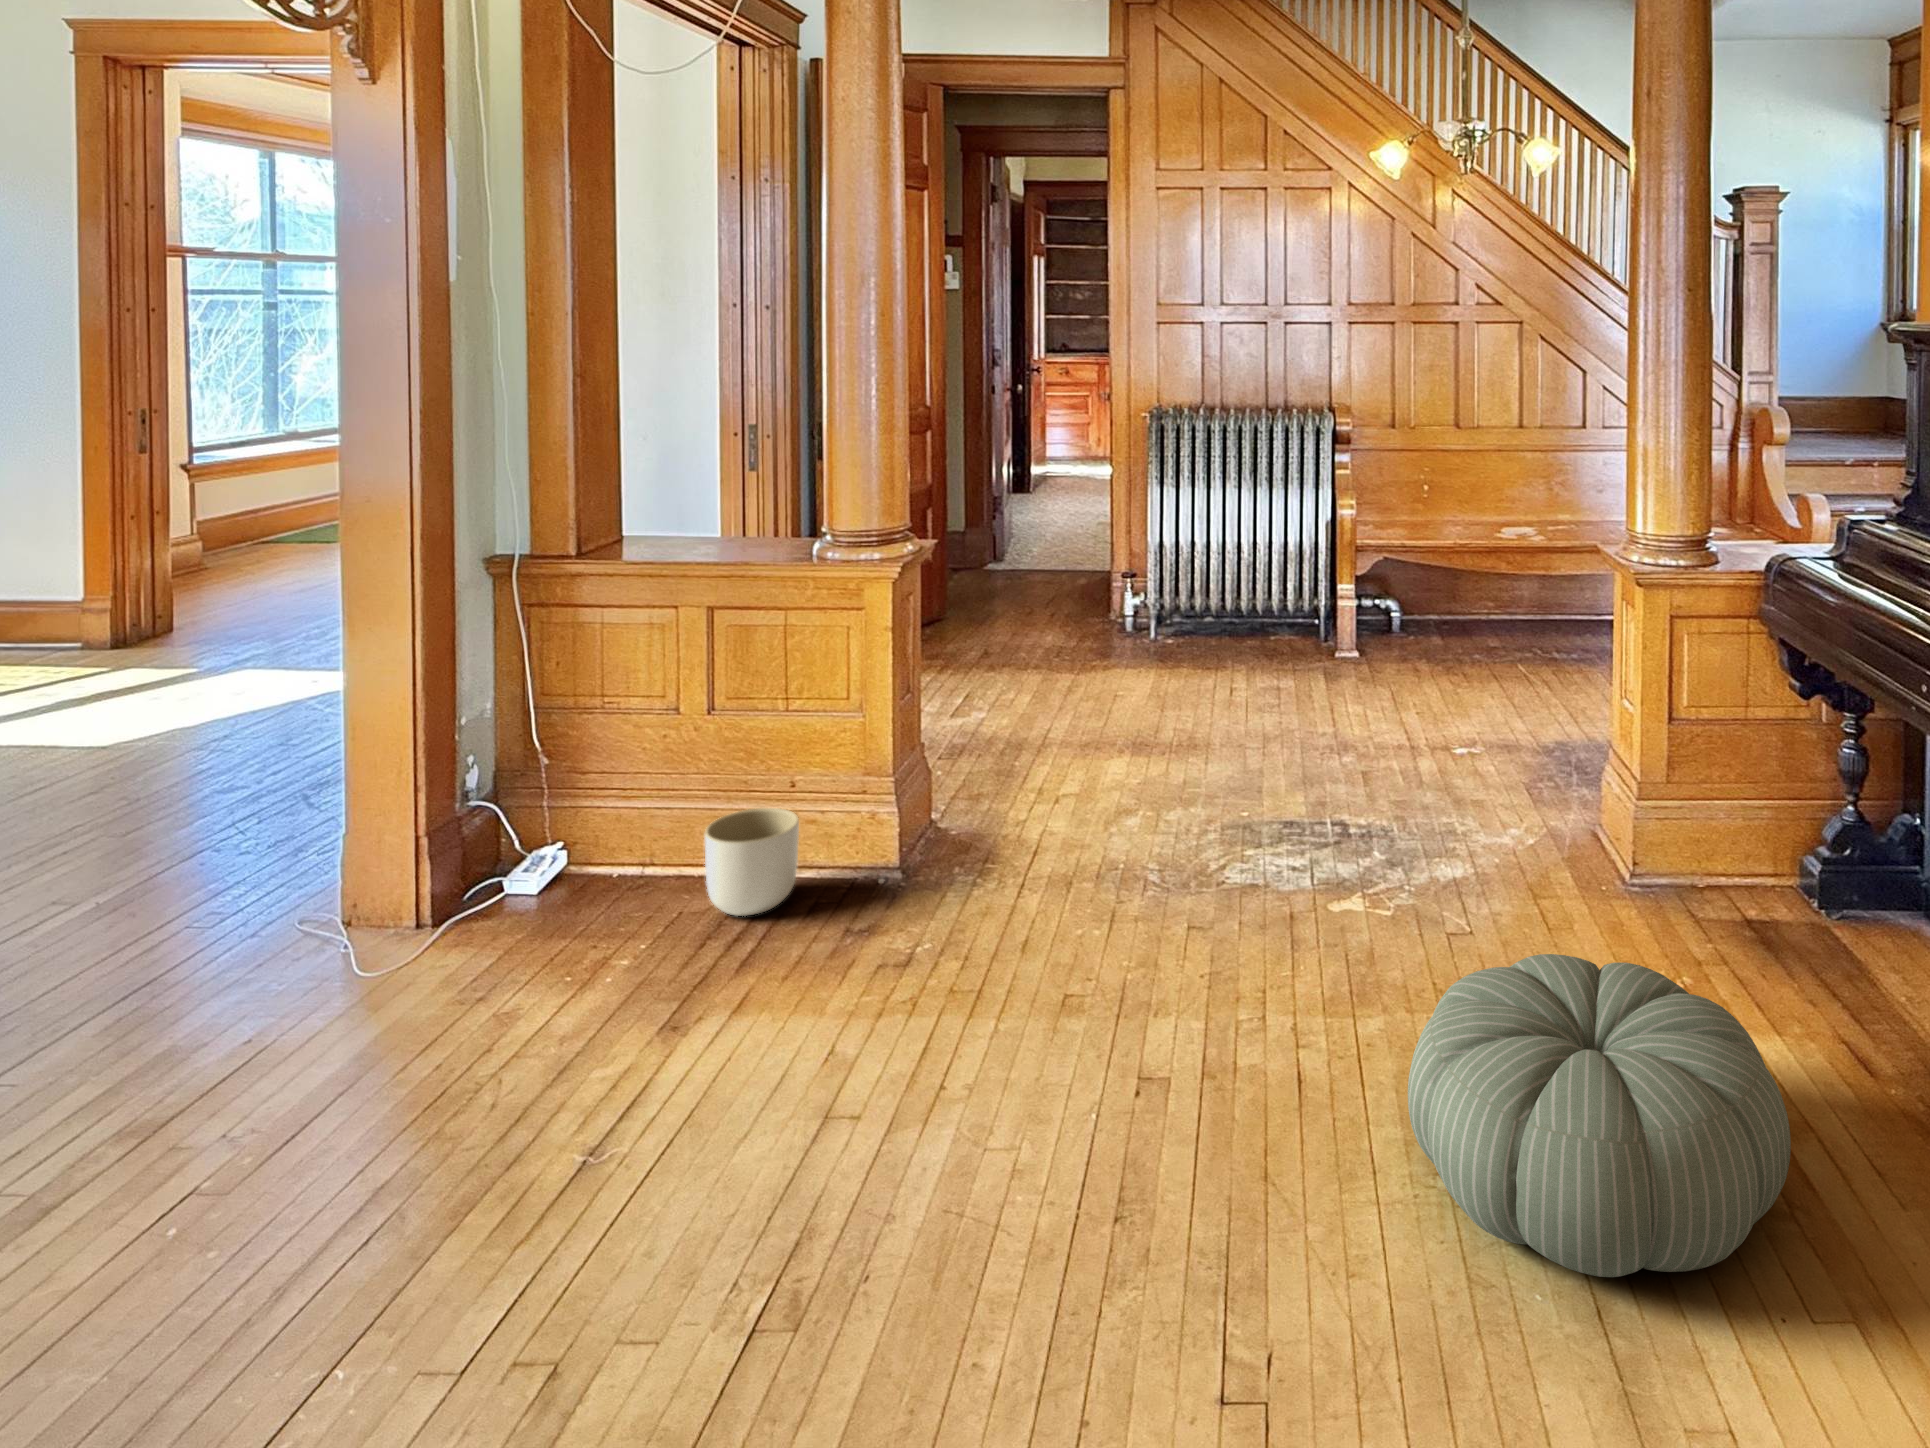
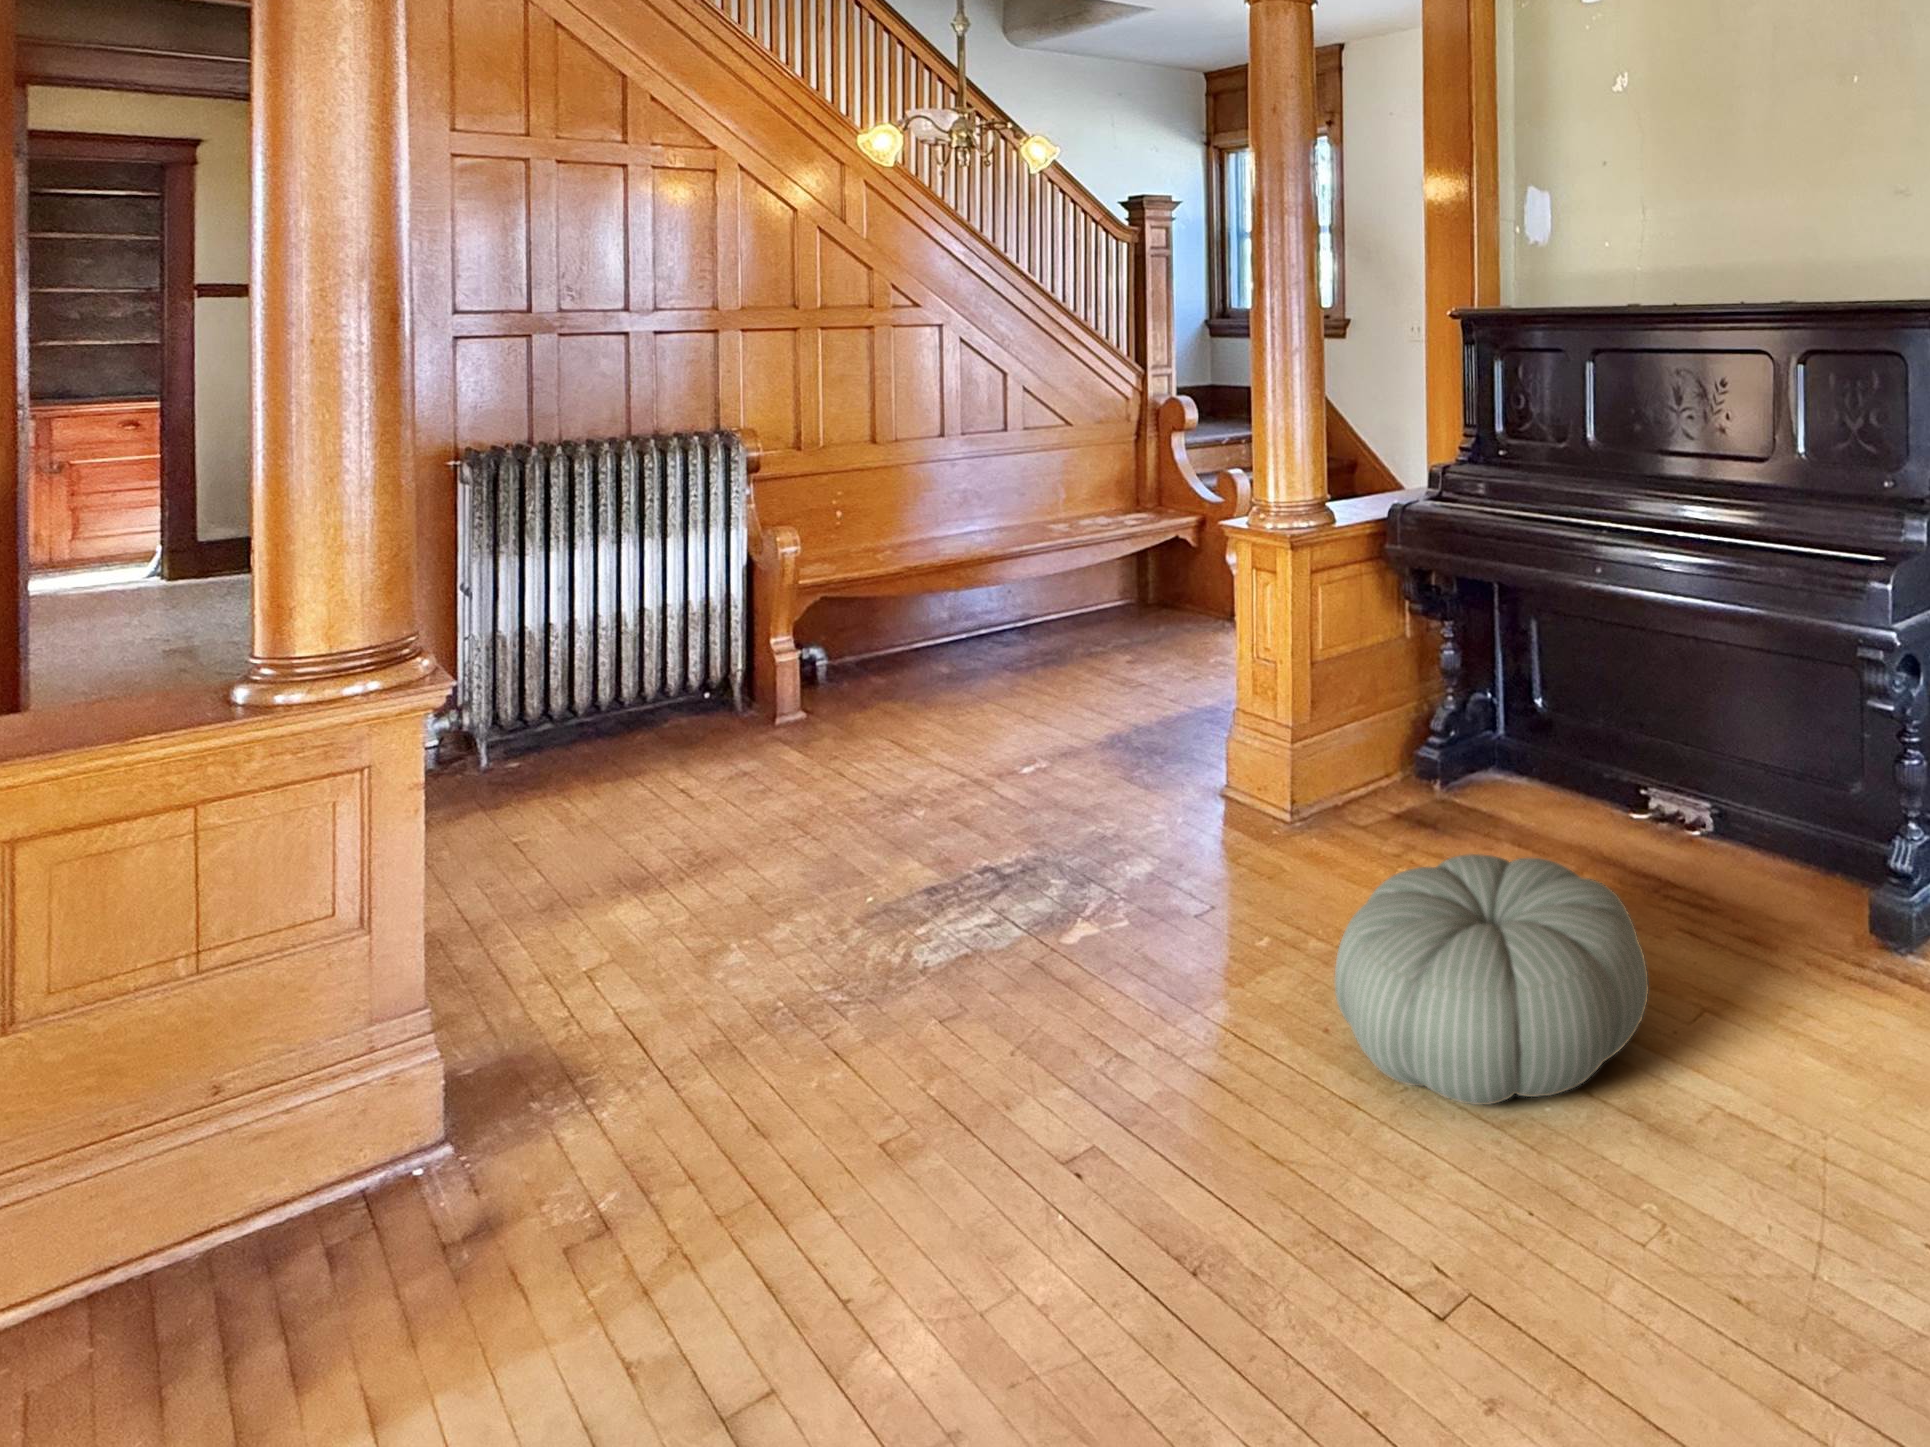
planter: present [705,808,799,916] -> none [80,1117,283,1325]

